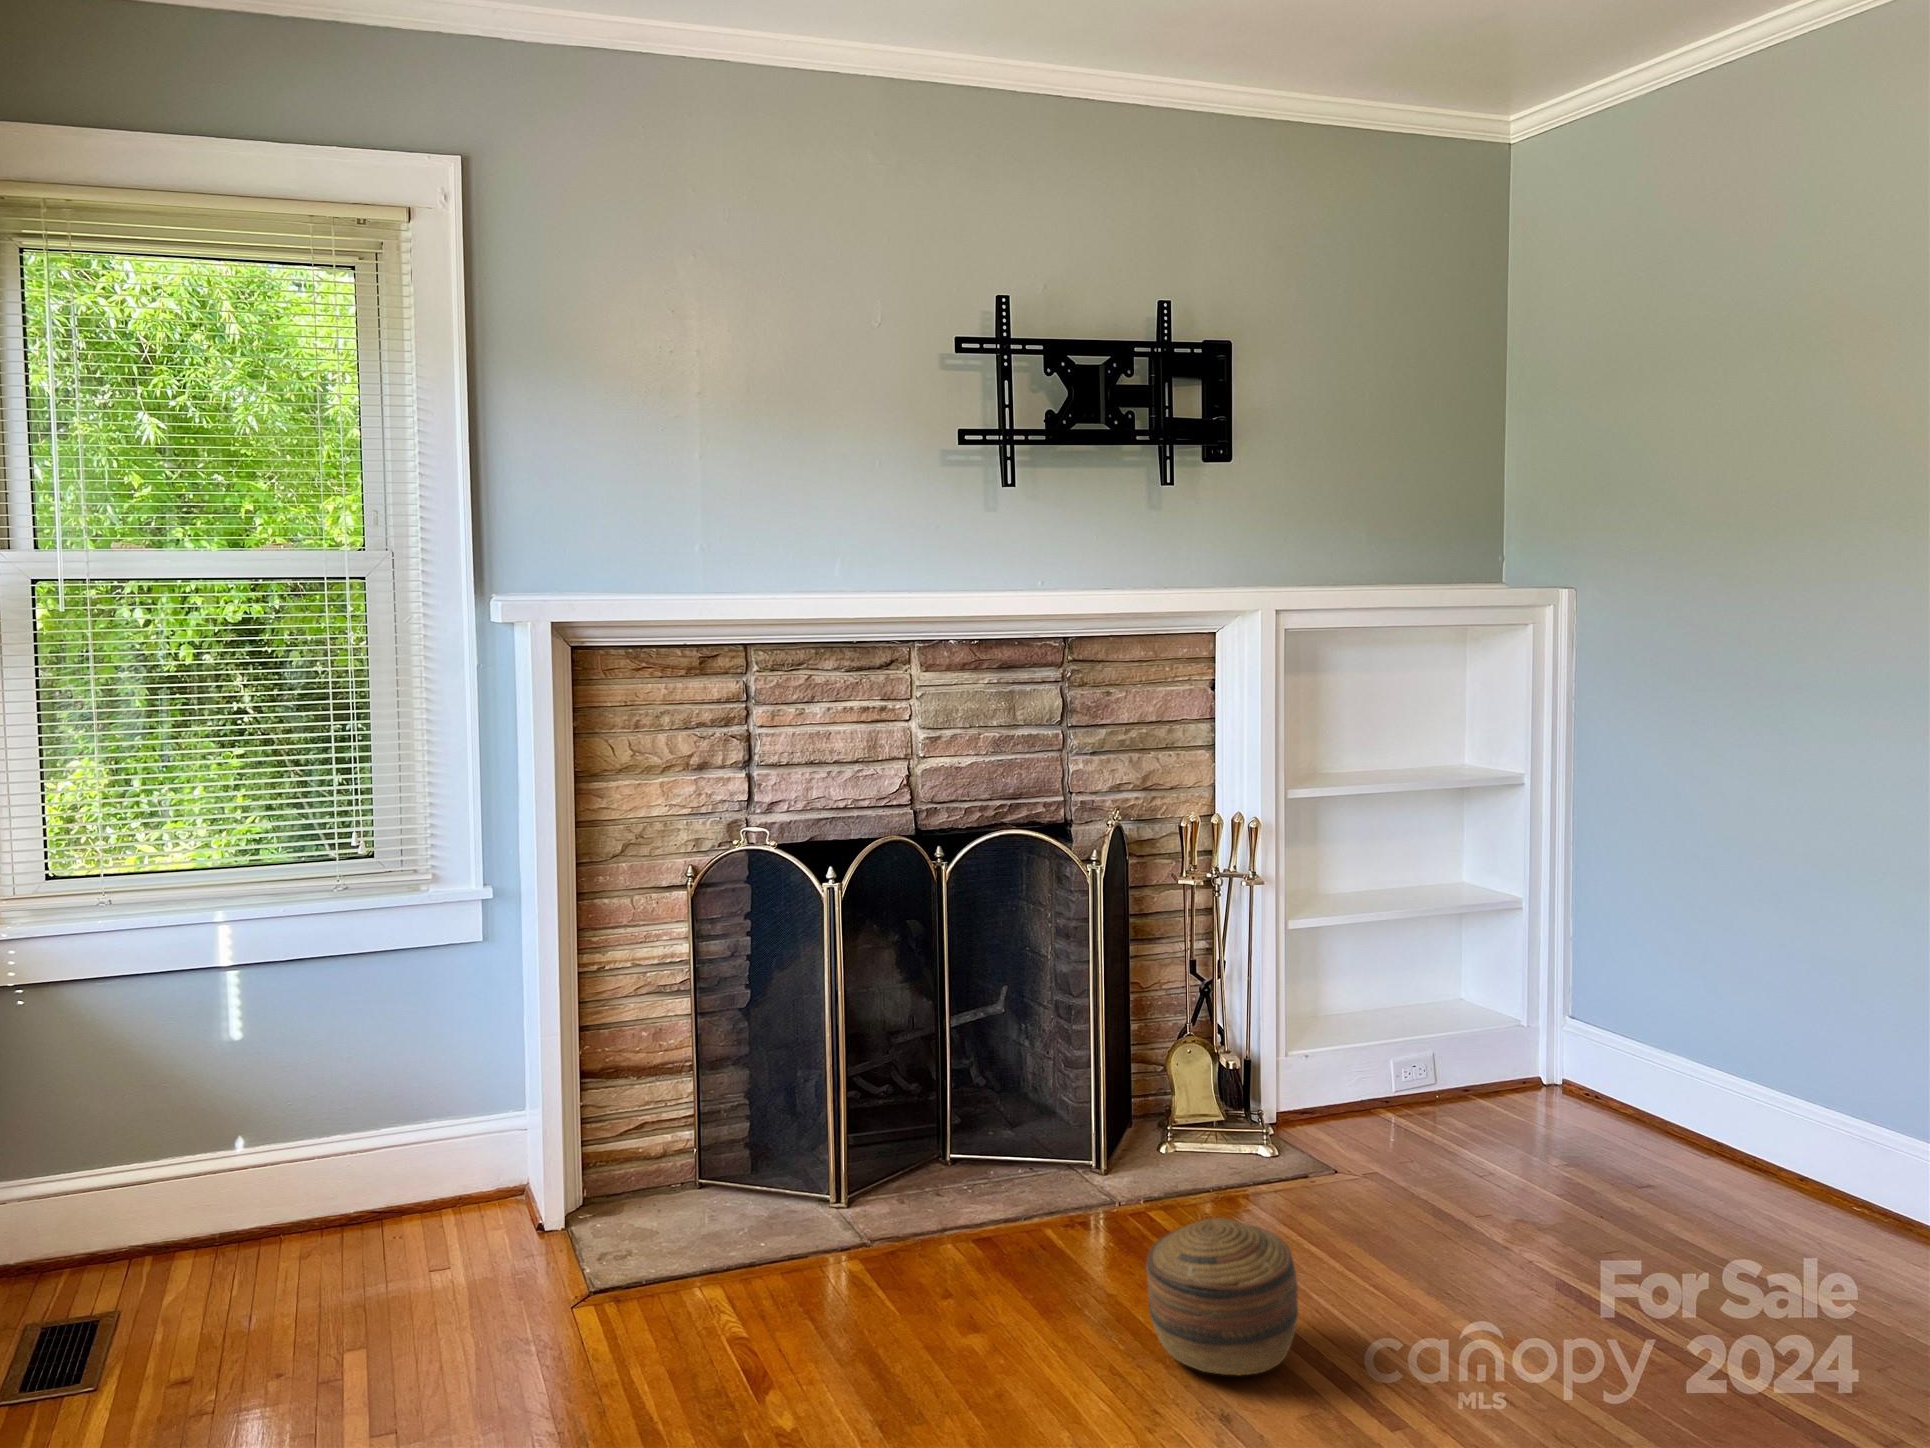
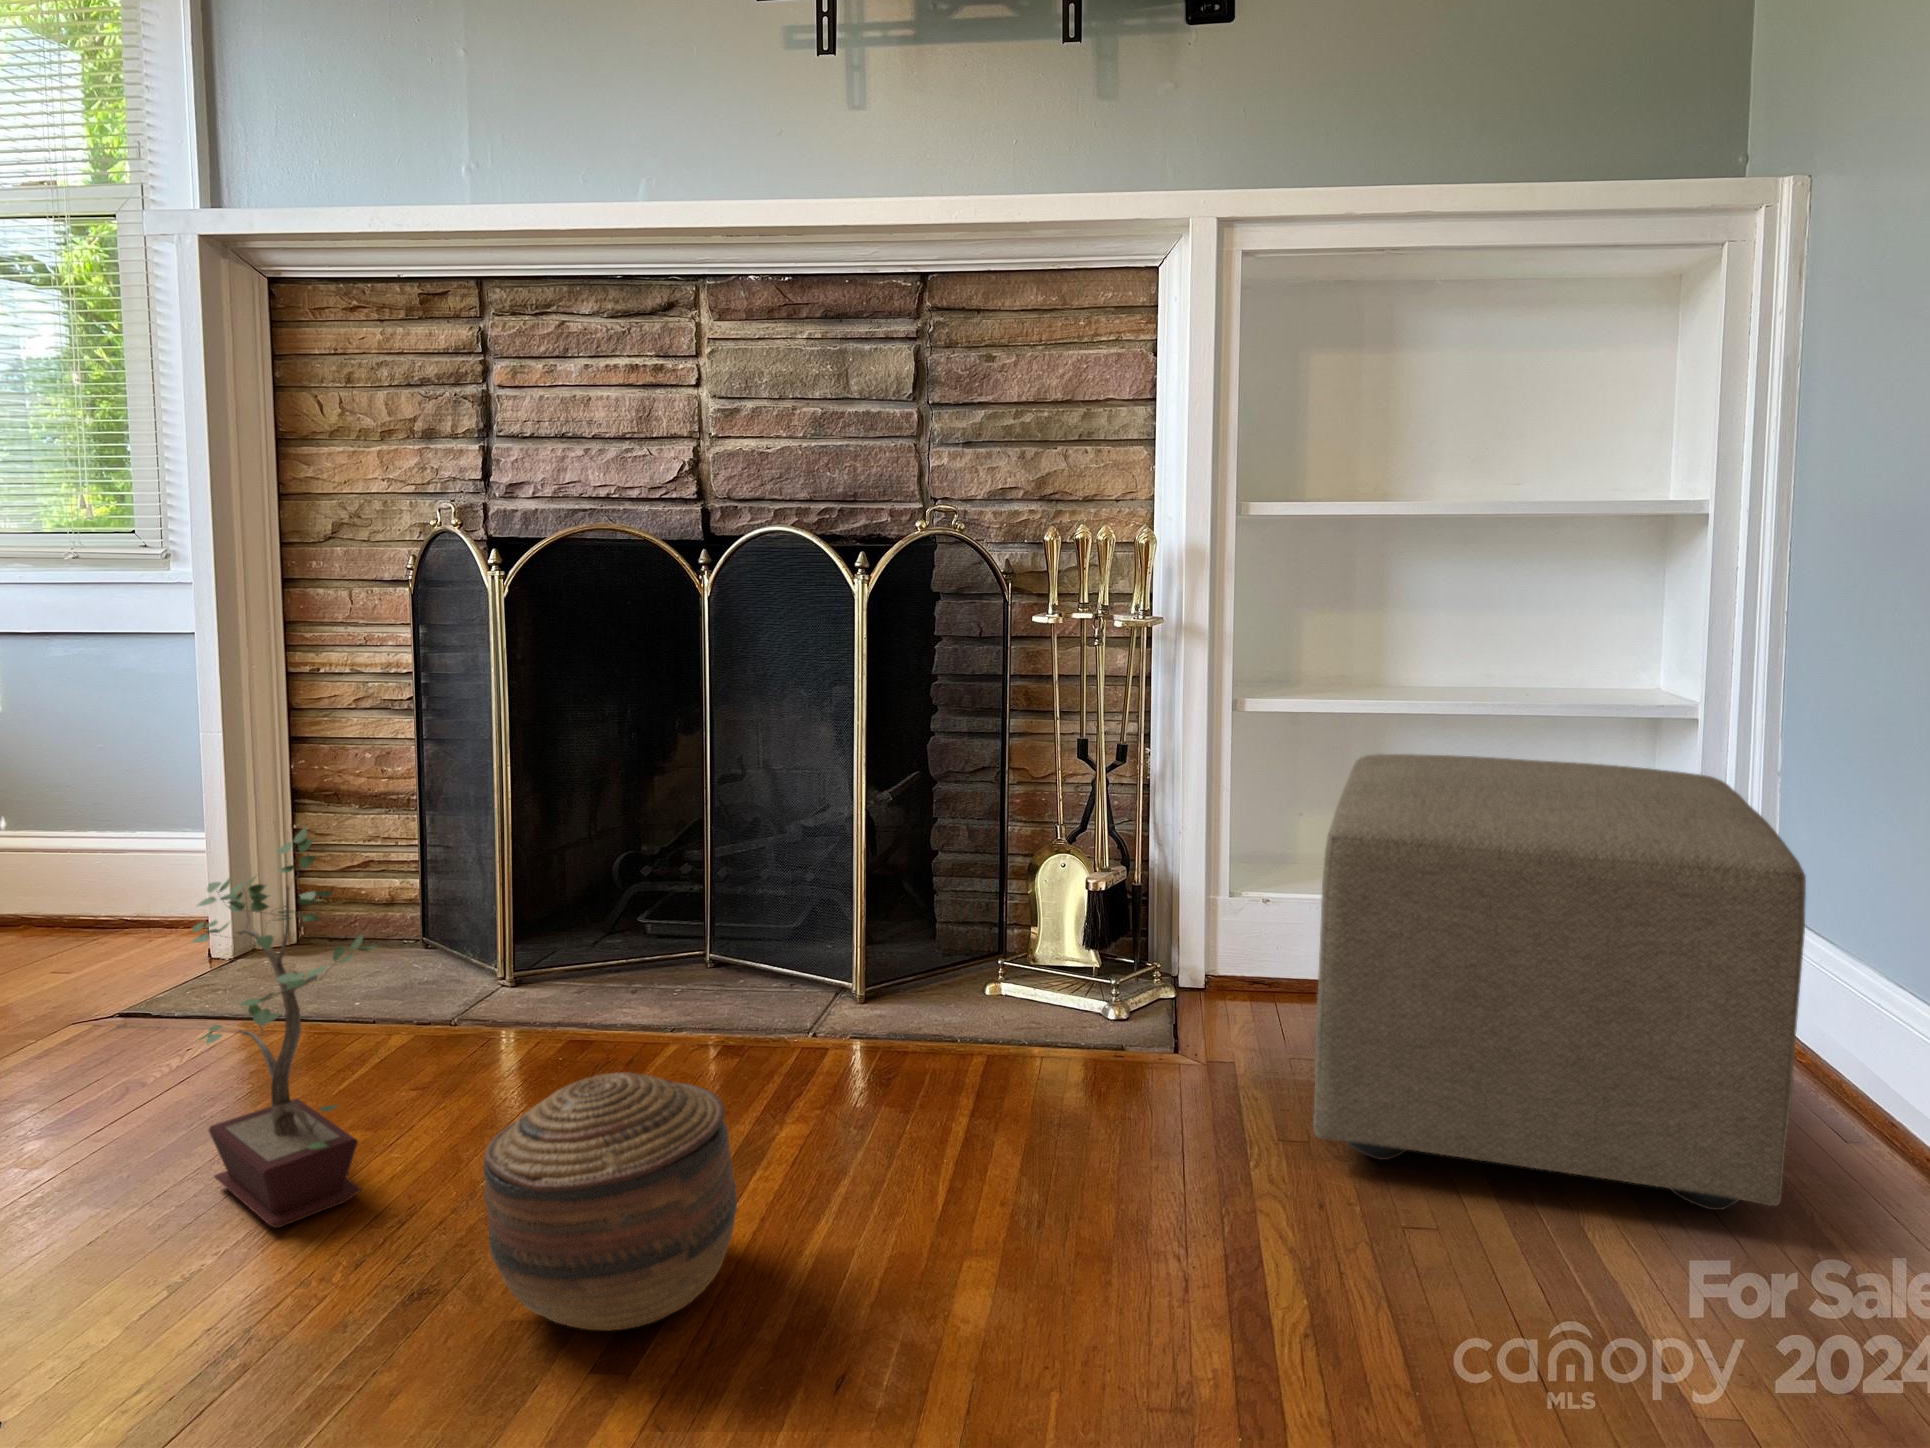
ottoman: none [1382,946,1716,1204] -> present [1313,754,1806,1210]
potted plant: none [835,1092,1070,1377] -> present [192,828,375,1228]

